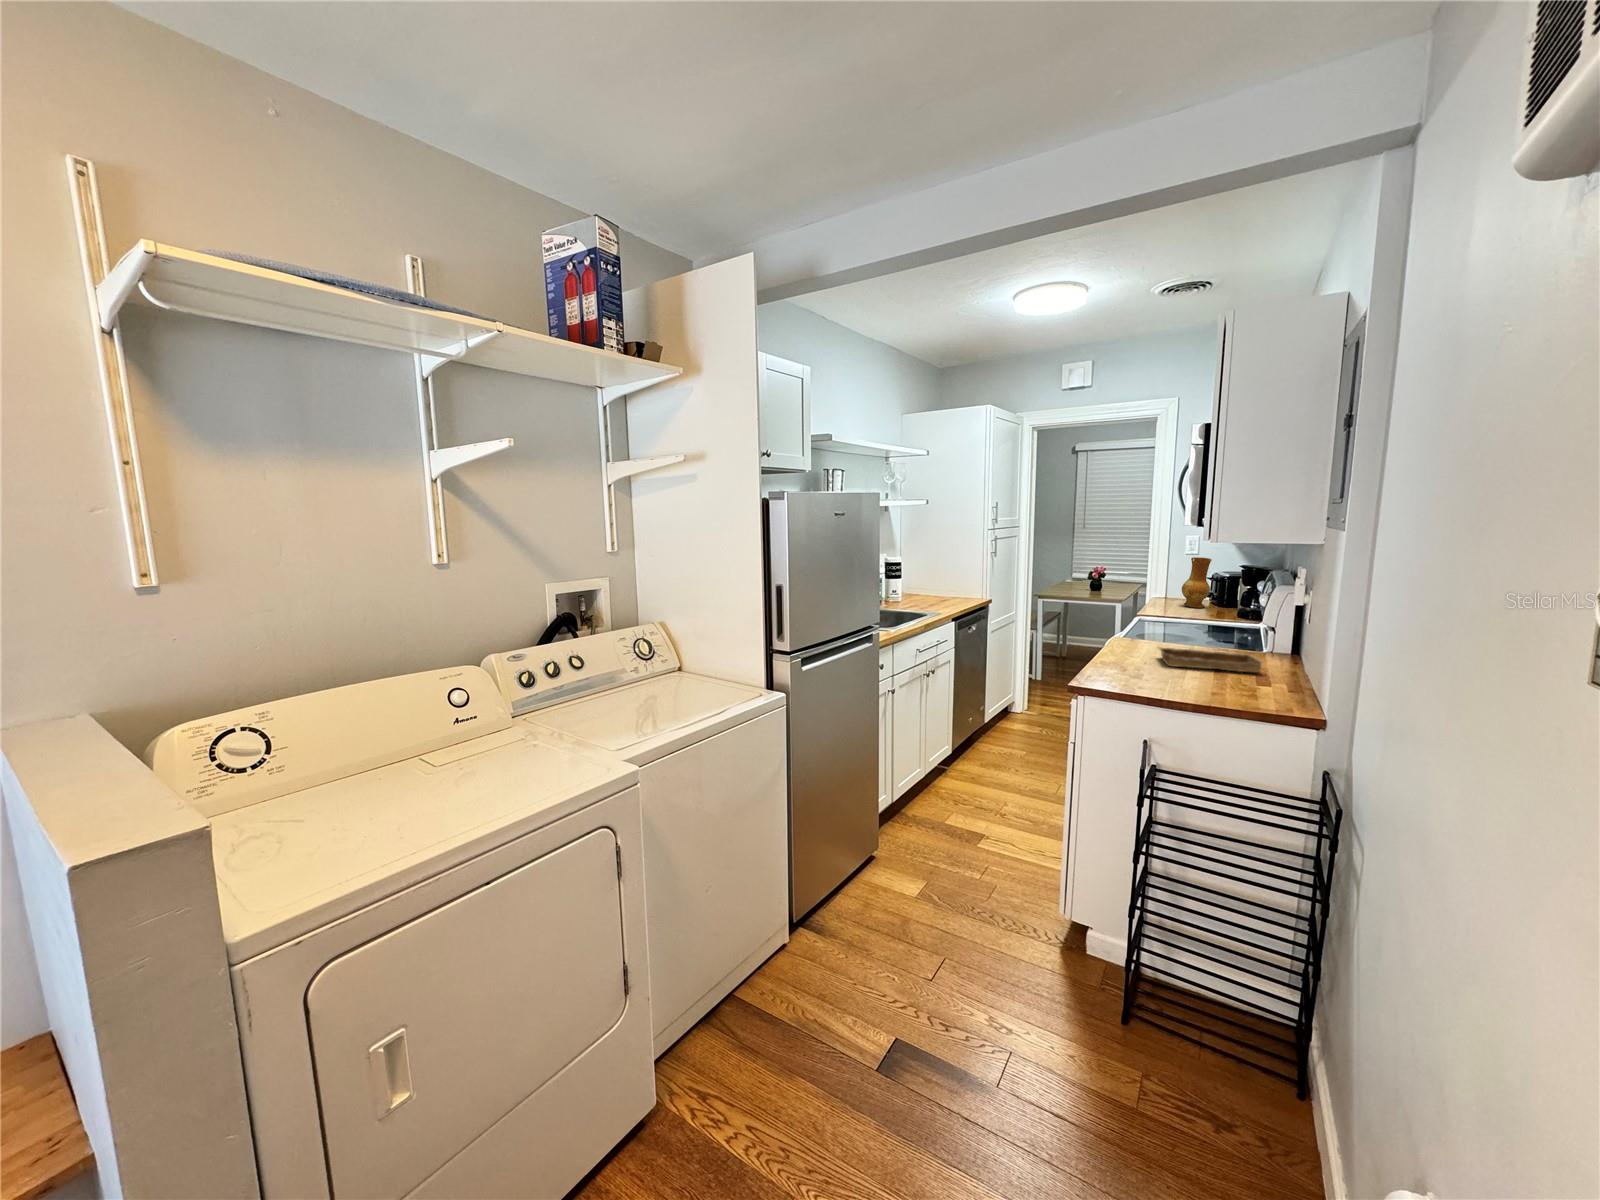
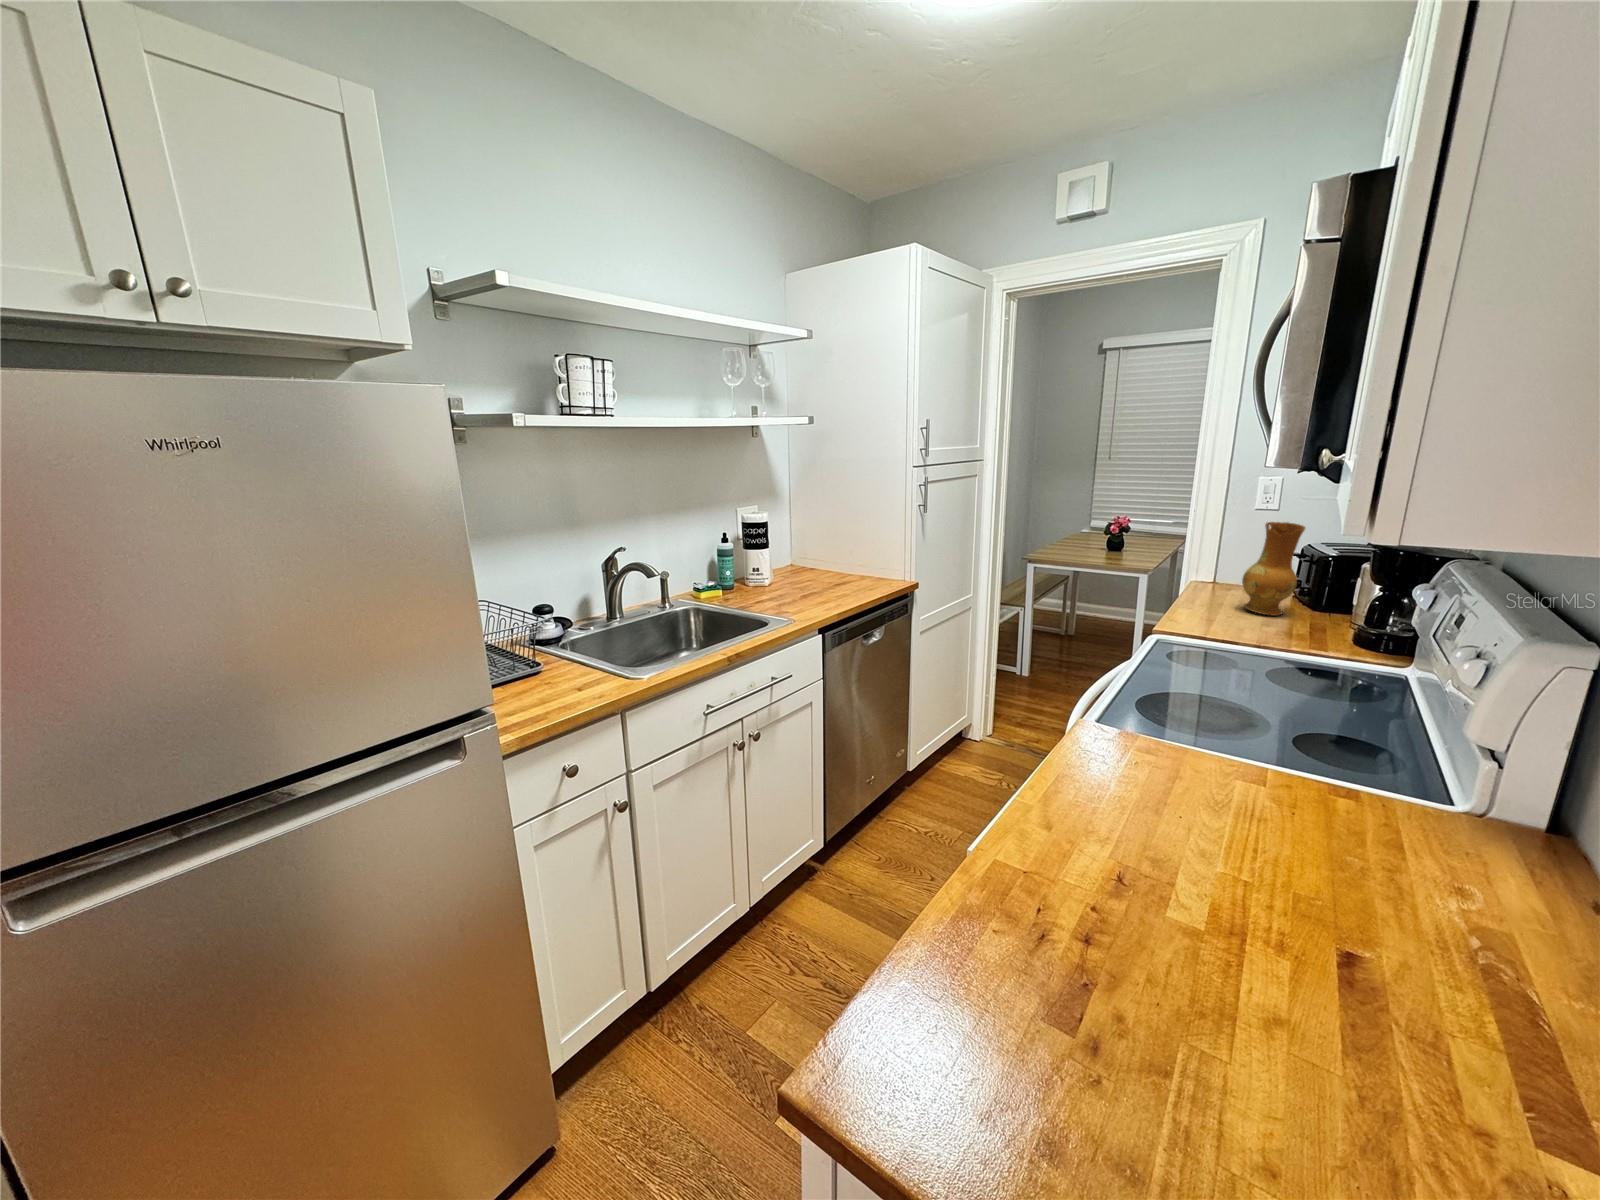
tray: present [1159,648,1263,673] -> none [1162,816,1523,989]

